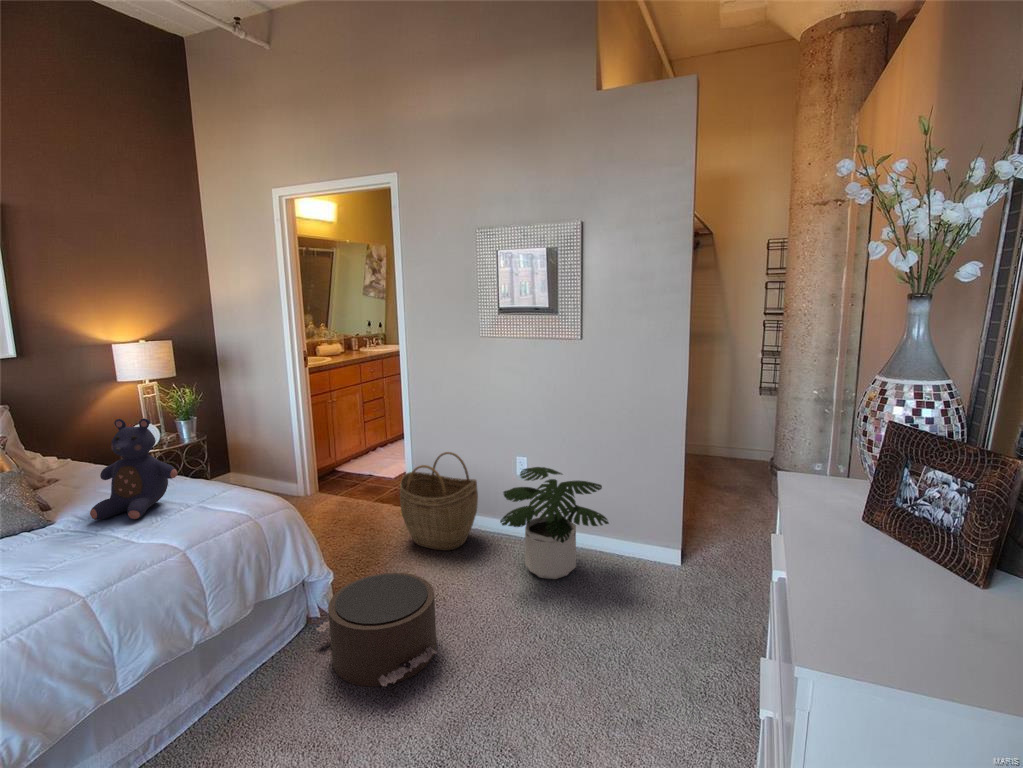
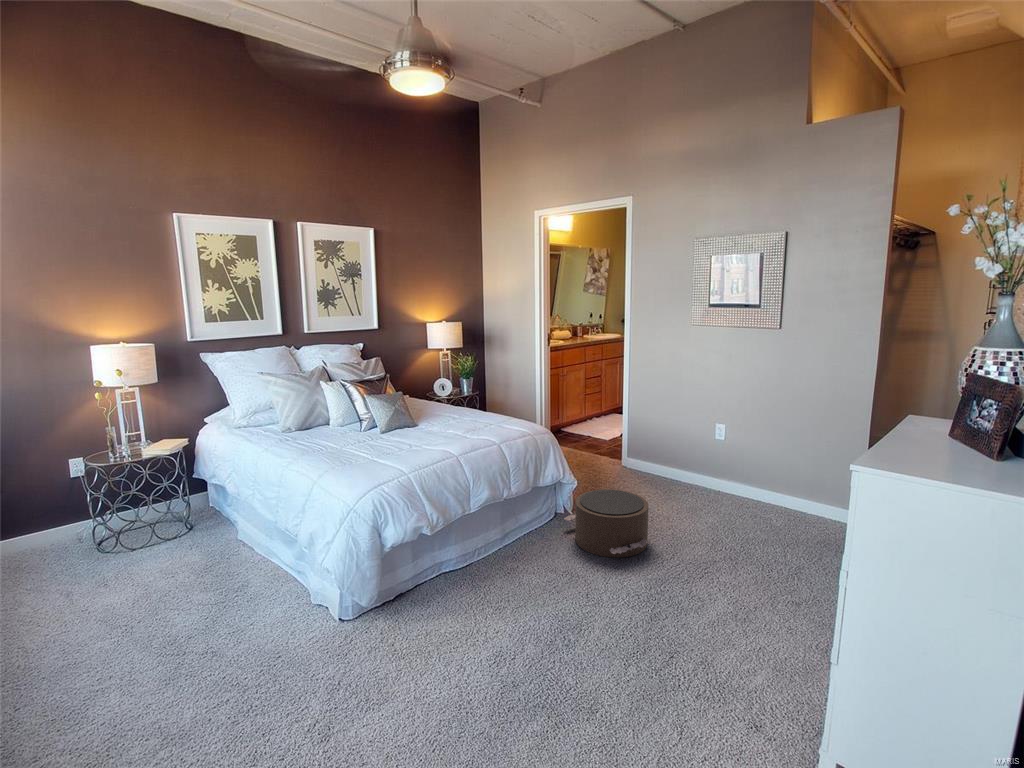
teddy bear: present [90,418,177,520] -> none [441,367,486,428]
woven basket: present [400,452,478,551] -> none [618,415,681,490]
potted plant: present [500,467,609,579] -> none [700,431,794,520]

